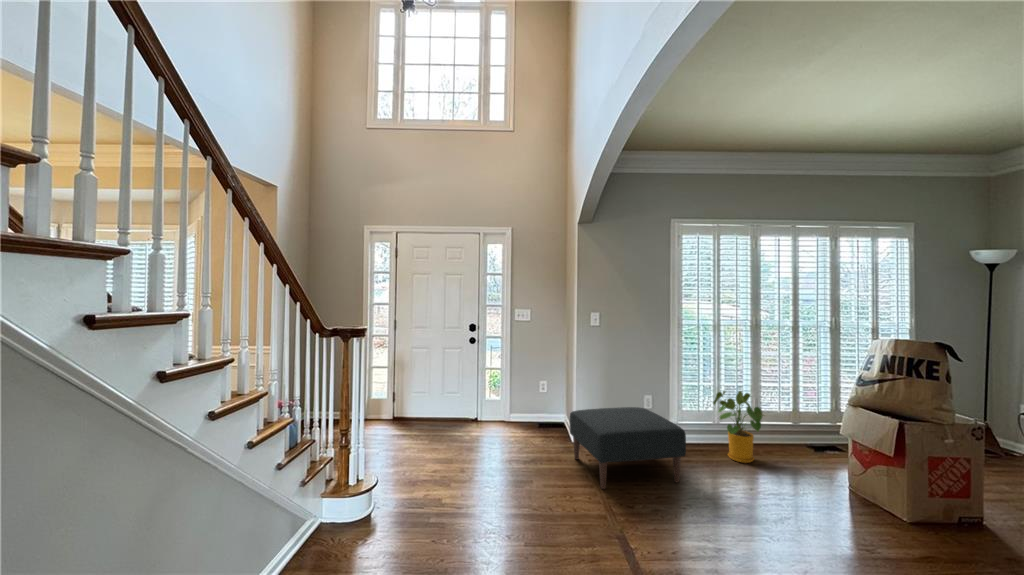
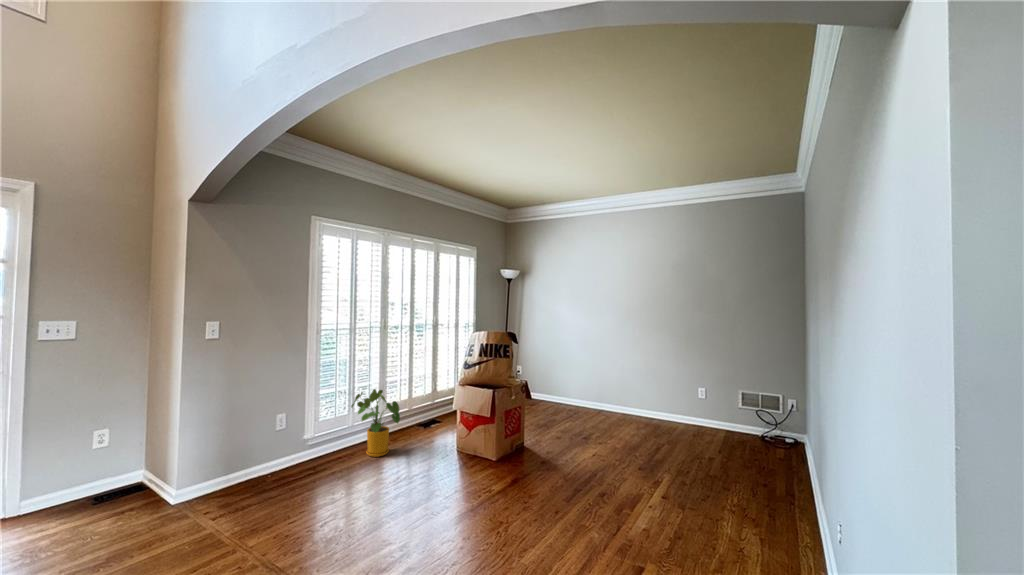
ottoman: present [570,407,686,489] -> none [178,431,345,551]

